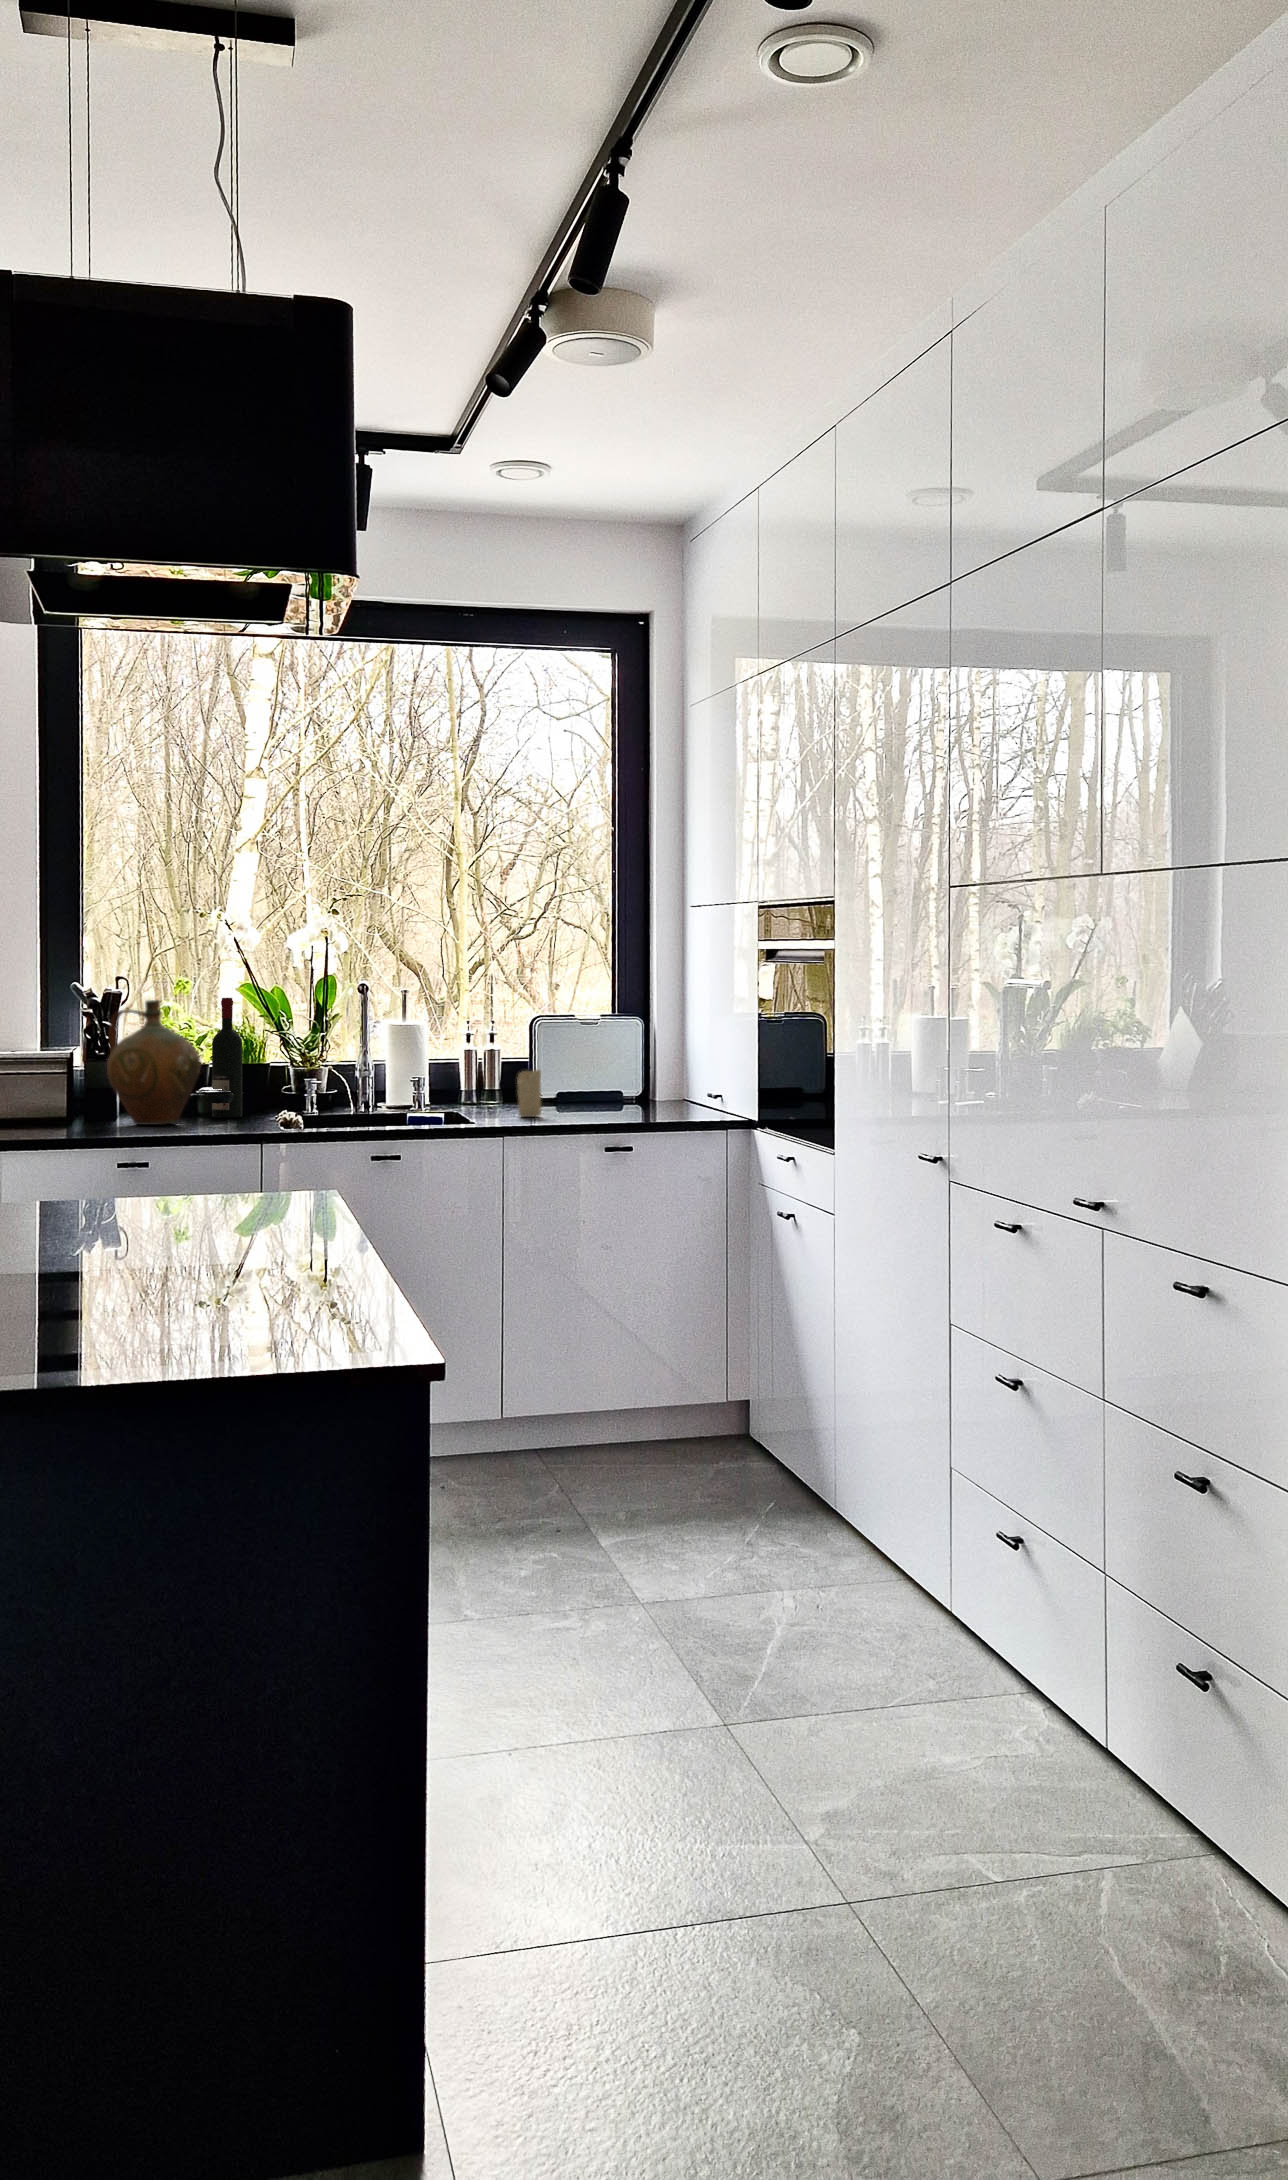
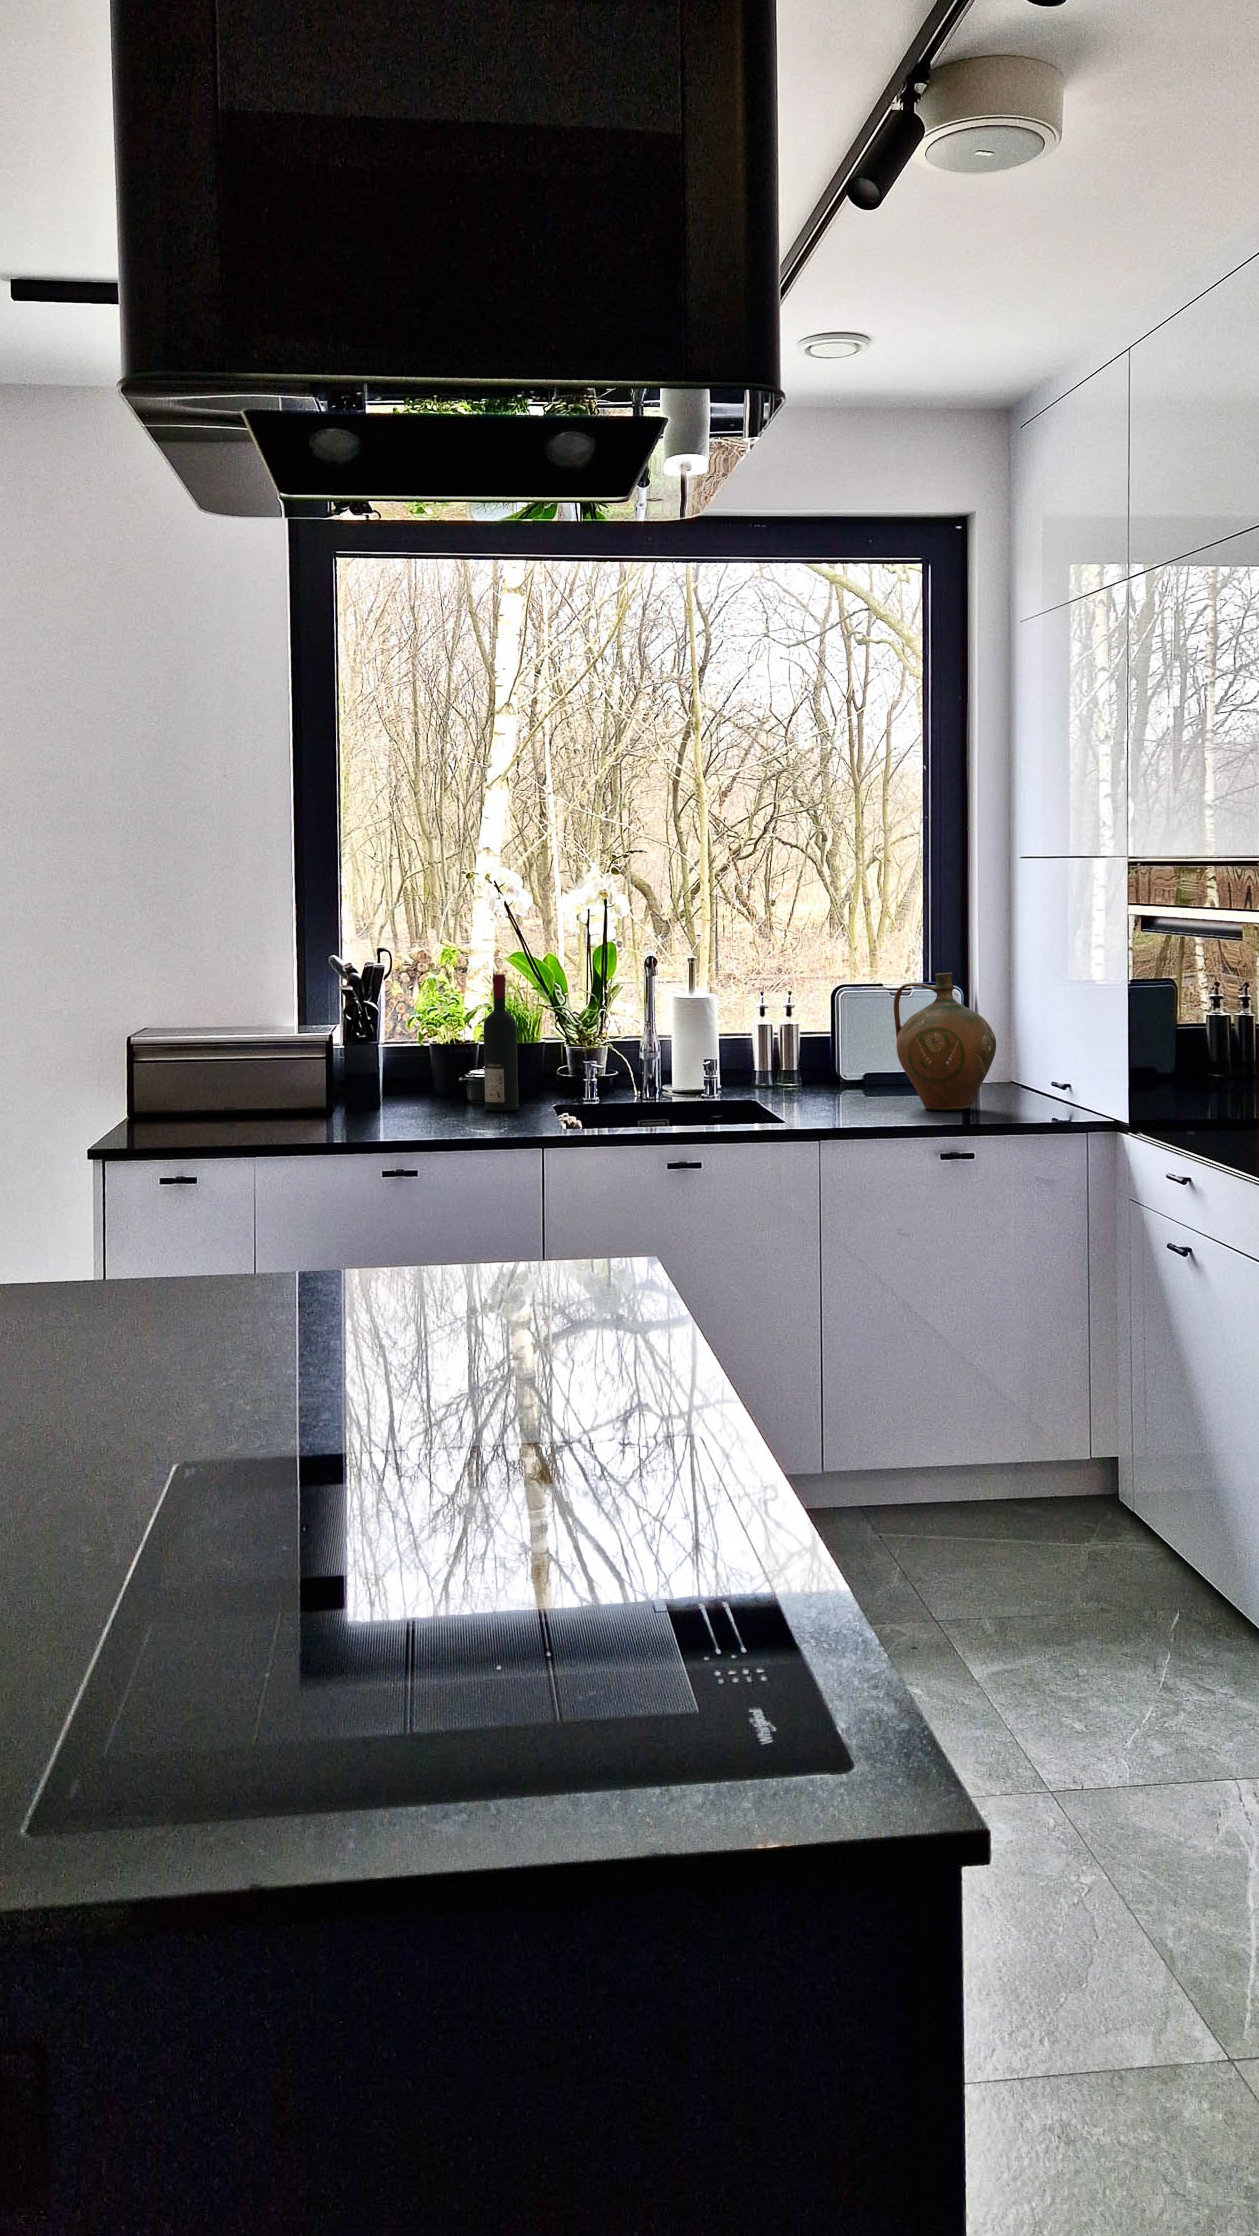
ceramic jug: present [107,1000,201,1125] -> present [894,973,996,1110]
candle: present [517,1069,541,1117] -> none [830,1056,858,1112]

